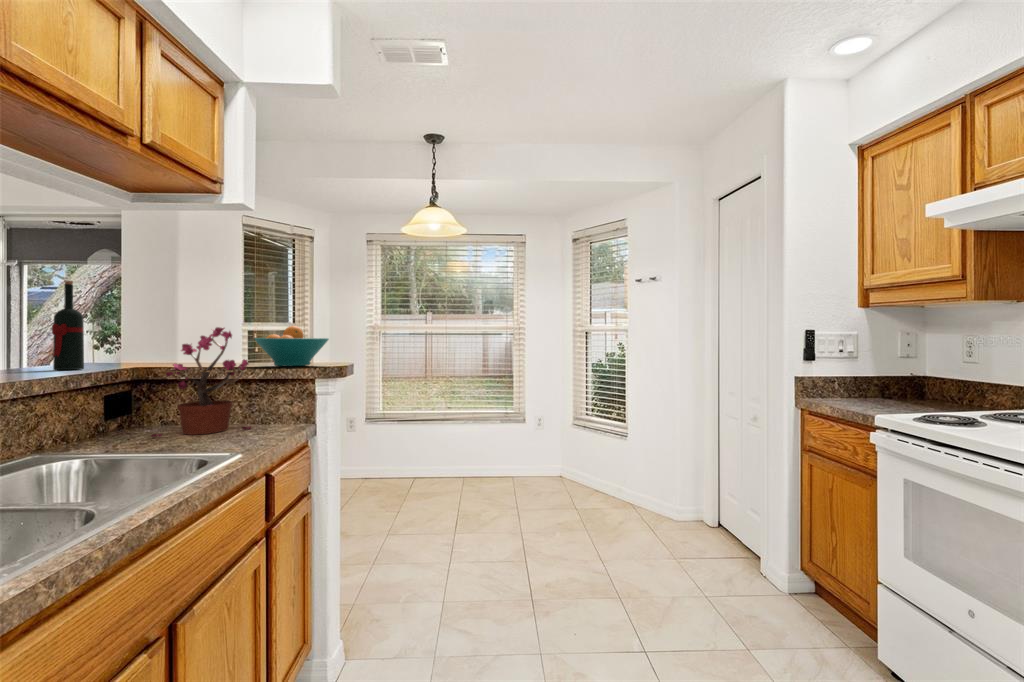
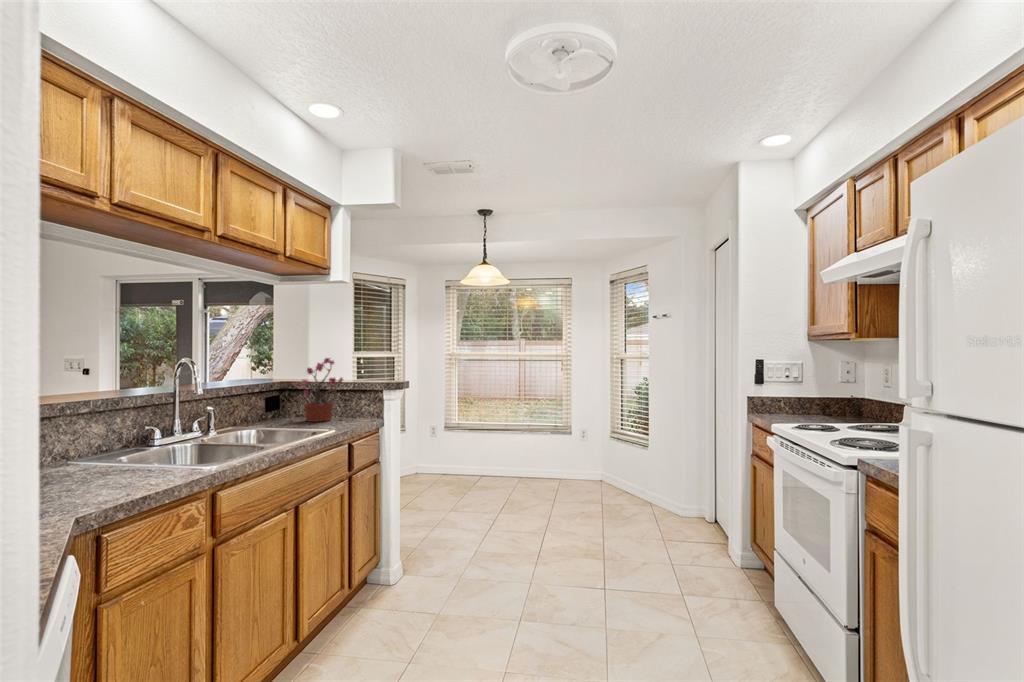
wine bottle: present [52,281,84,370] -> none [240,331,256,382]
fruit bowl: present [255,326,329,366] -> none [349,356,396,382]

